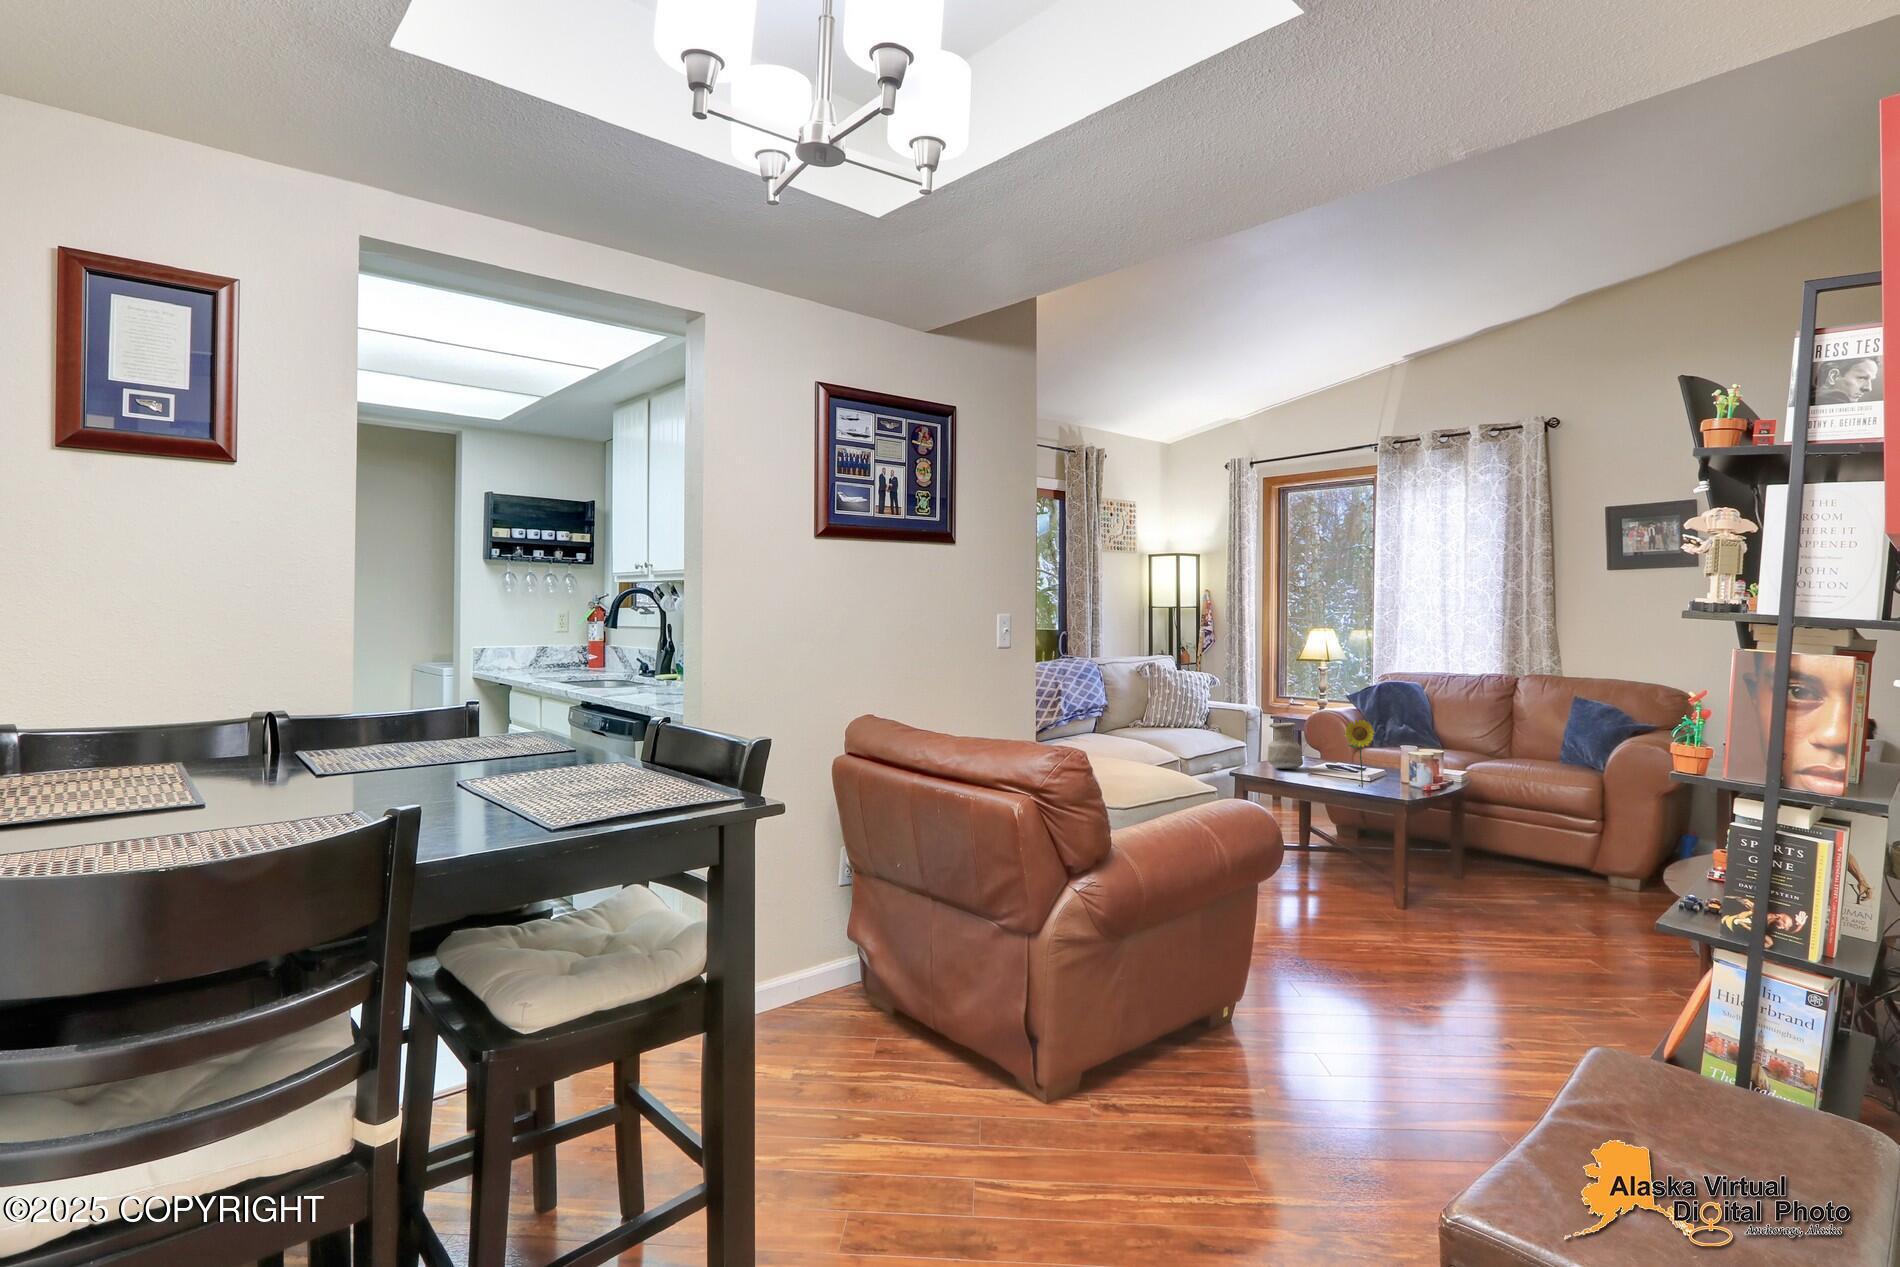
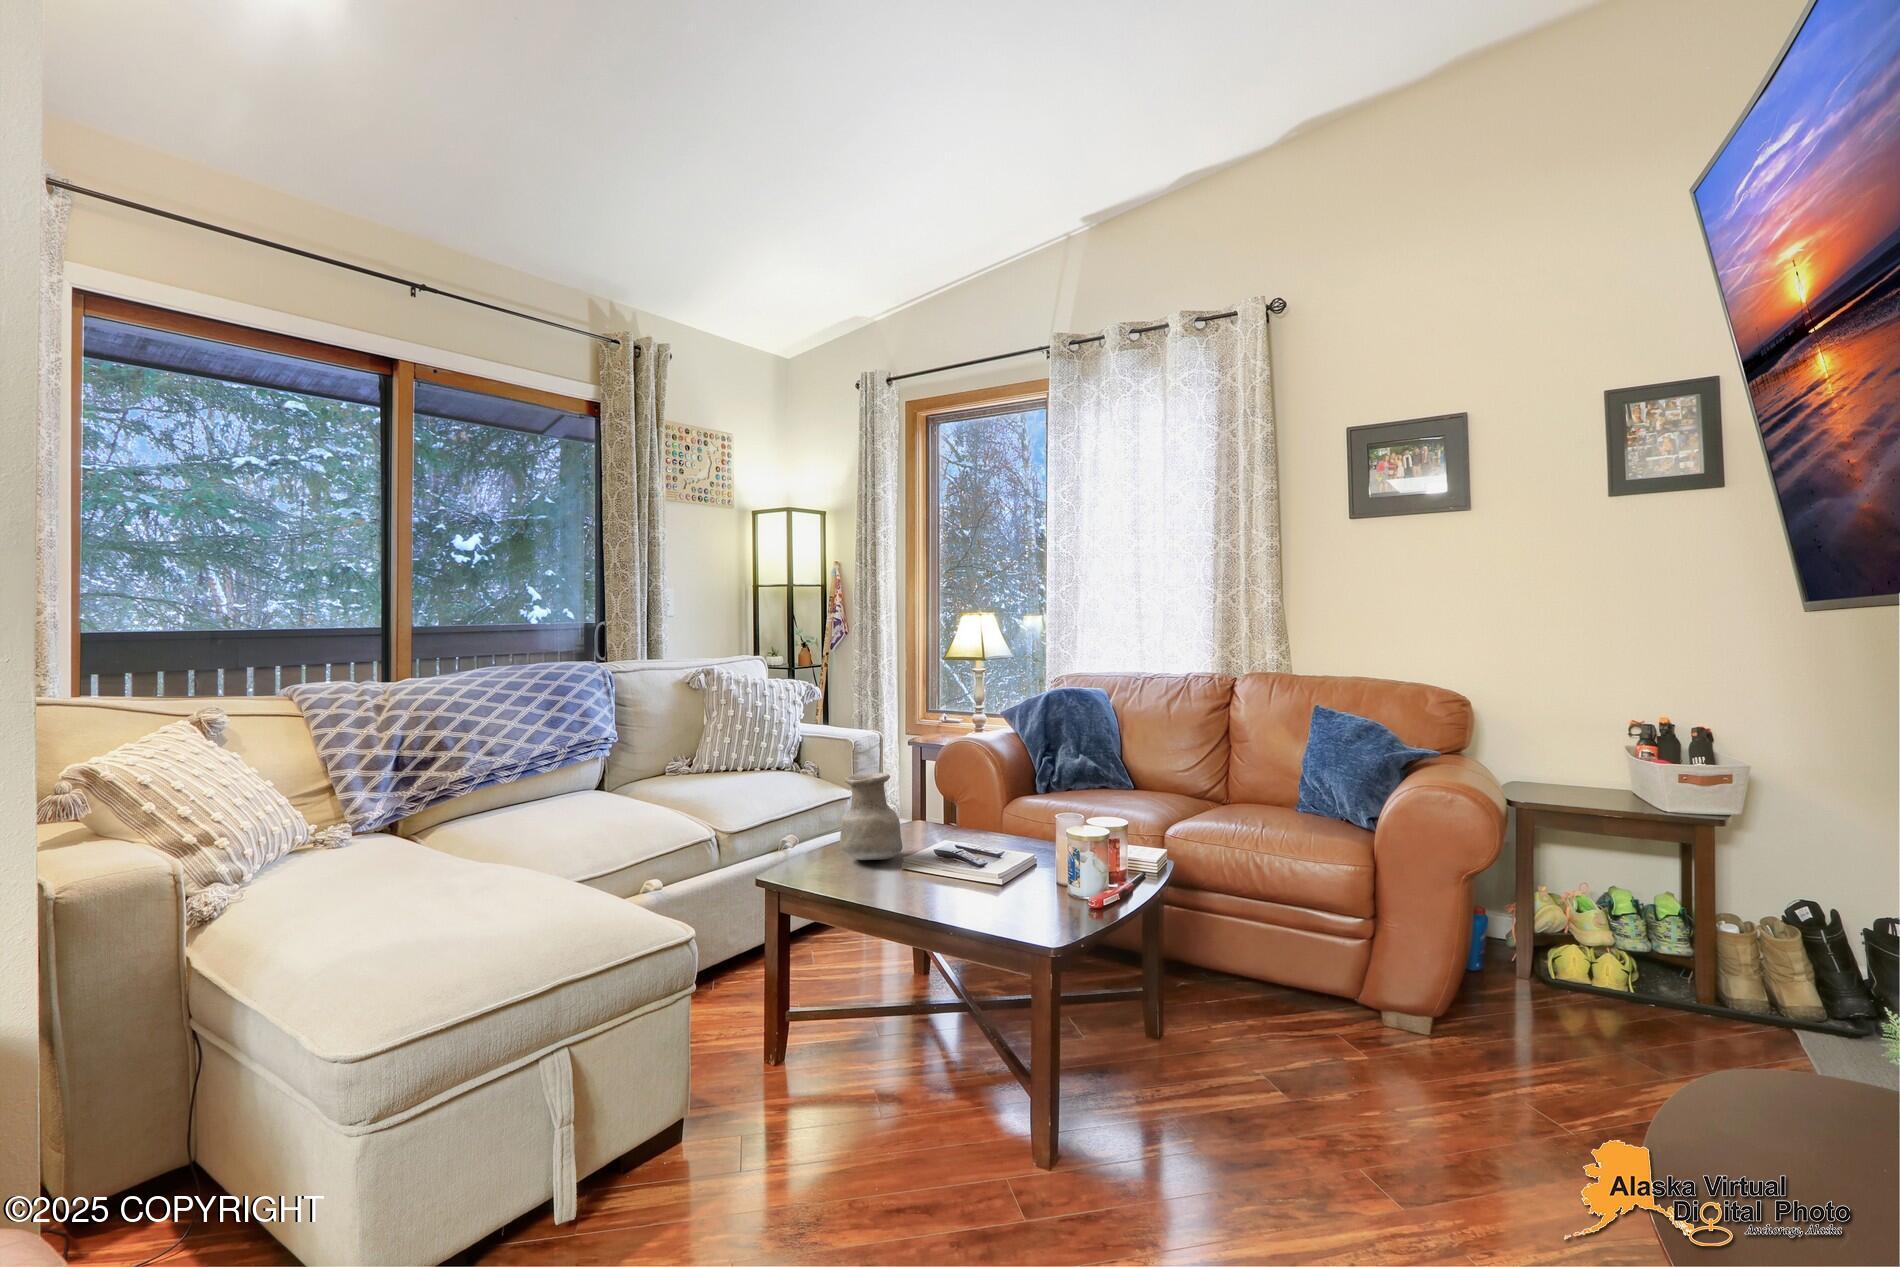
flower: present [1345,720,1375,787] -> none [958,772,1015,905]

